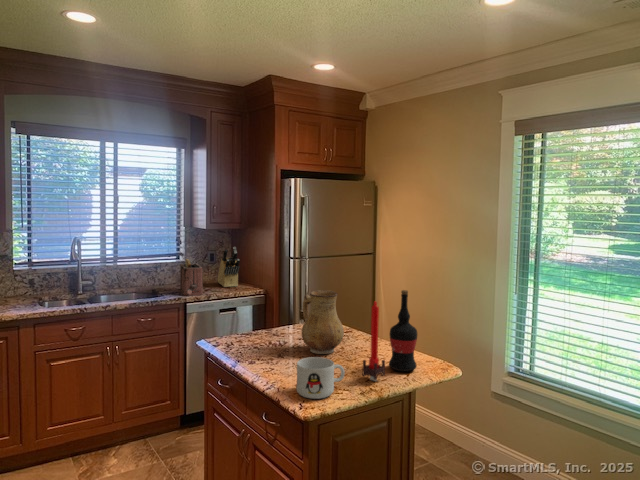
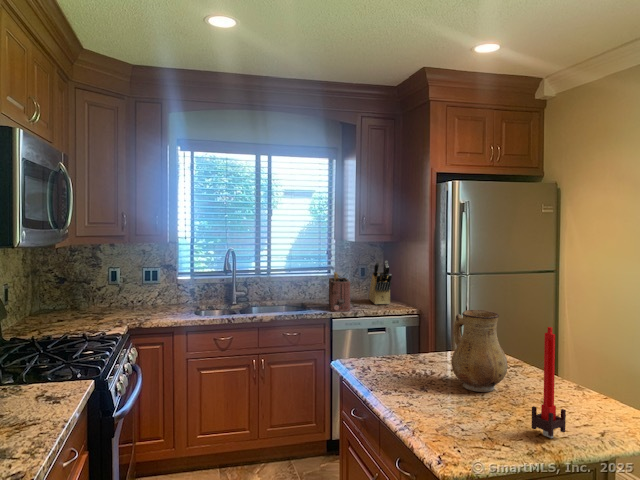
wine bottle: present [389,290,417,371] -> none [572,314,617,429]
mug: present [296,357,345,399] -> none [436,395,504,453]

